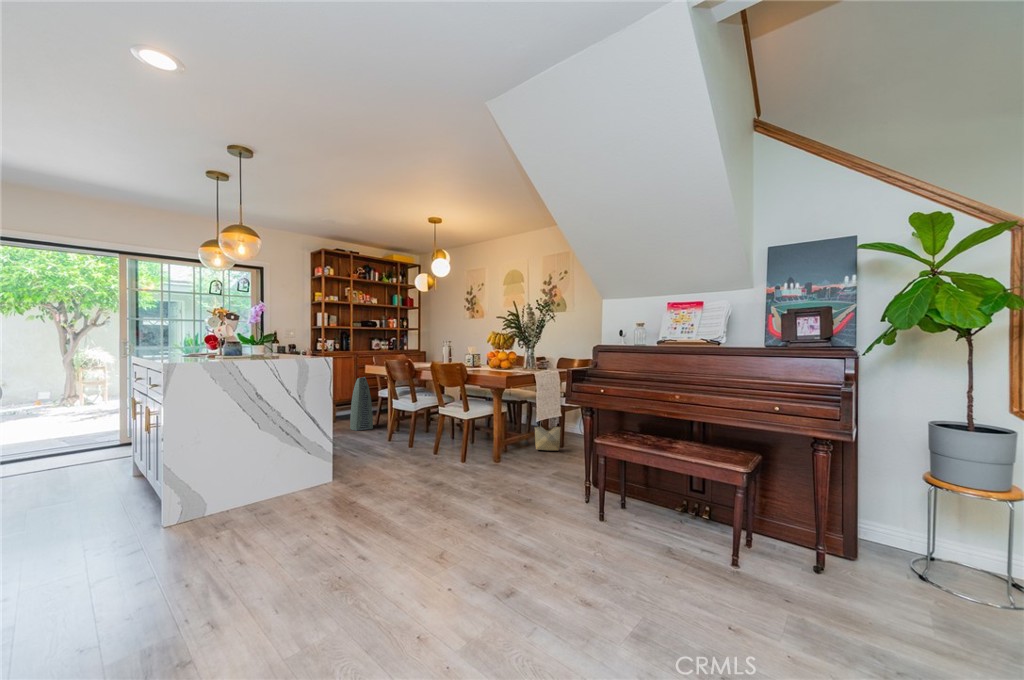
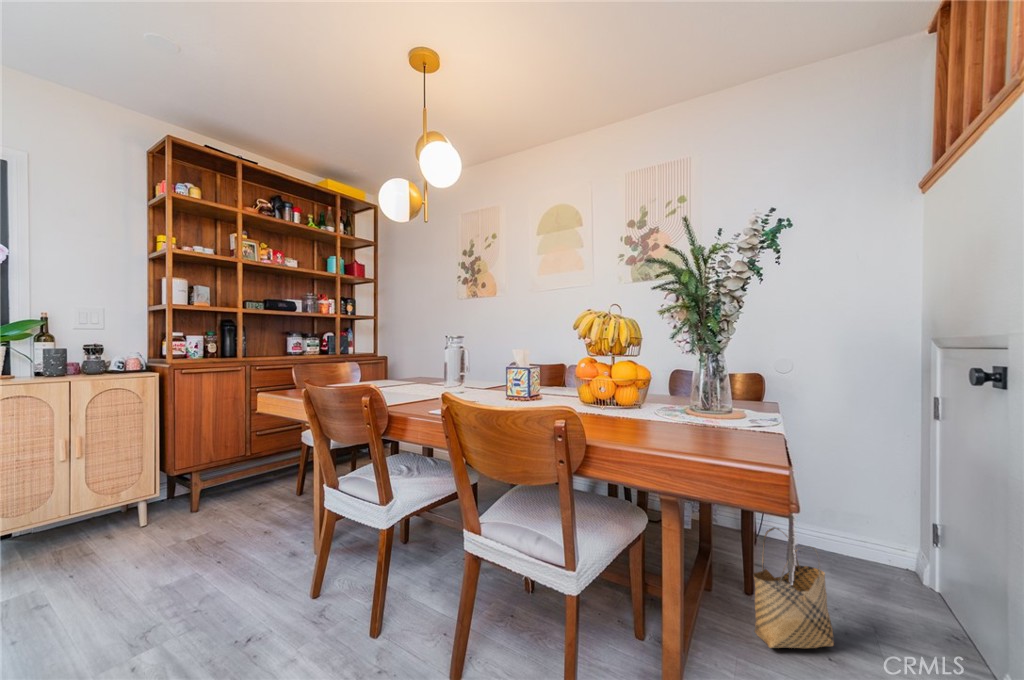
air purifier: present [350,377,373,431] -> none [216,420,276,560]

